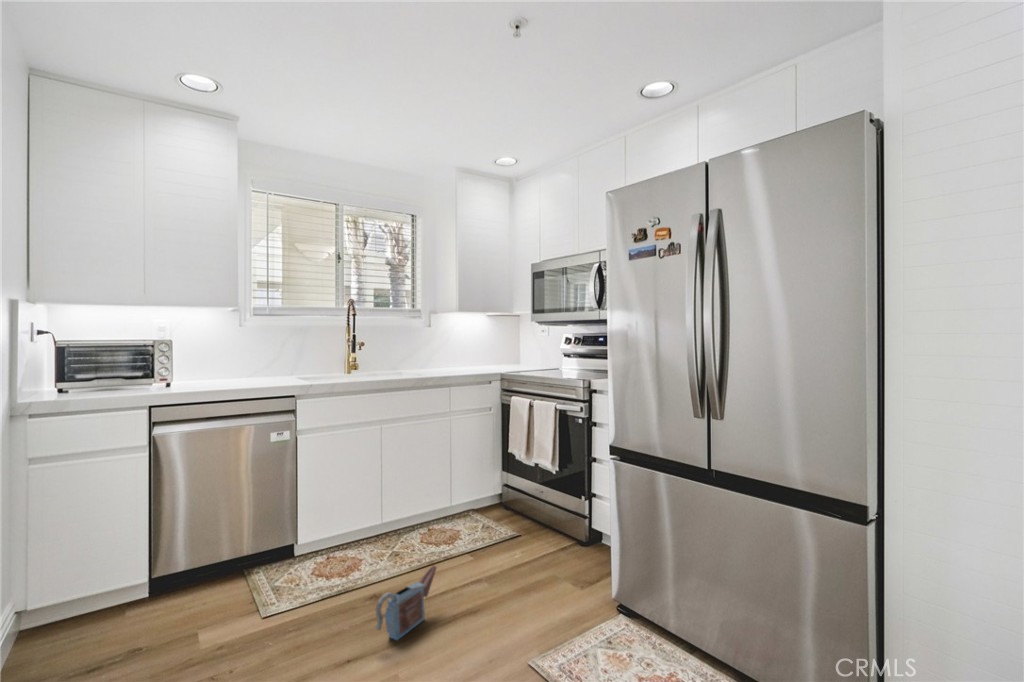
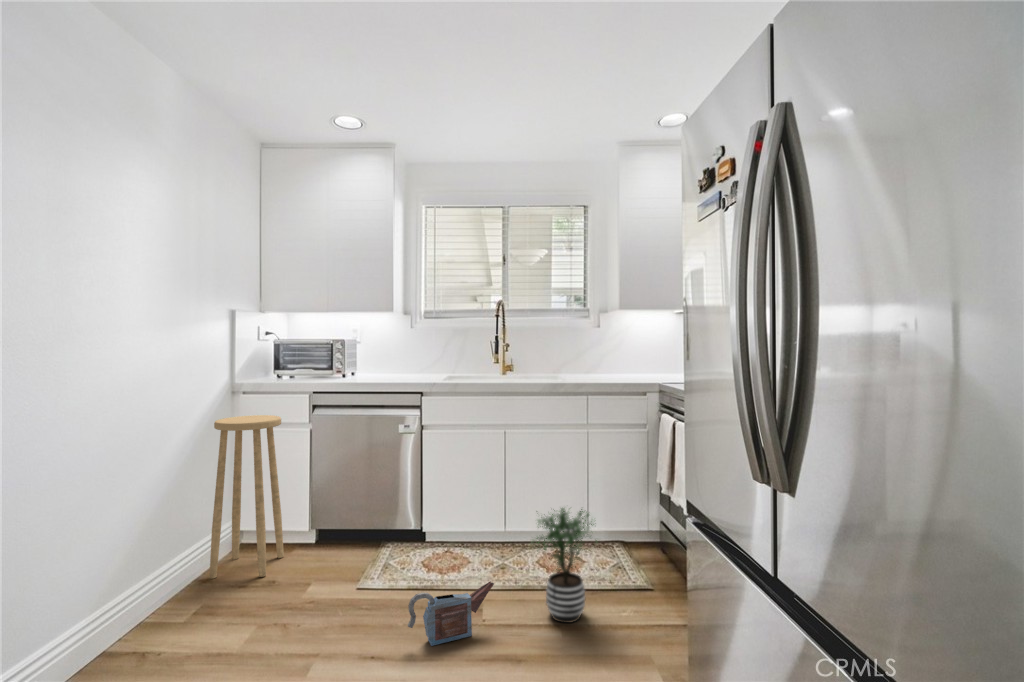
stool: none [16,441,122,671] -> present [209,415,284,578]
potted plant: none [453,483,520,584] -> present [536,508,597,623]

